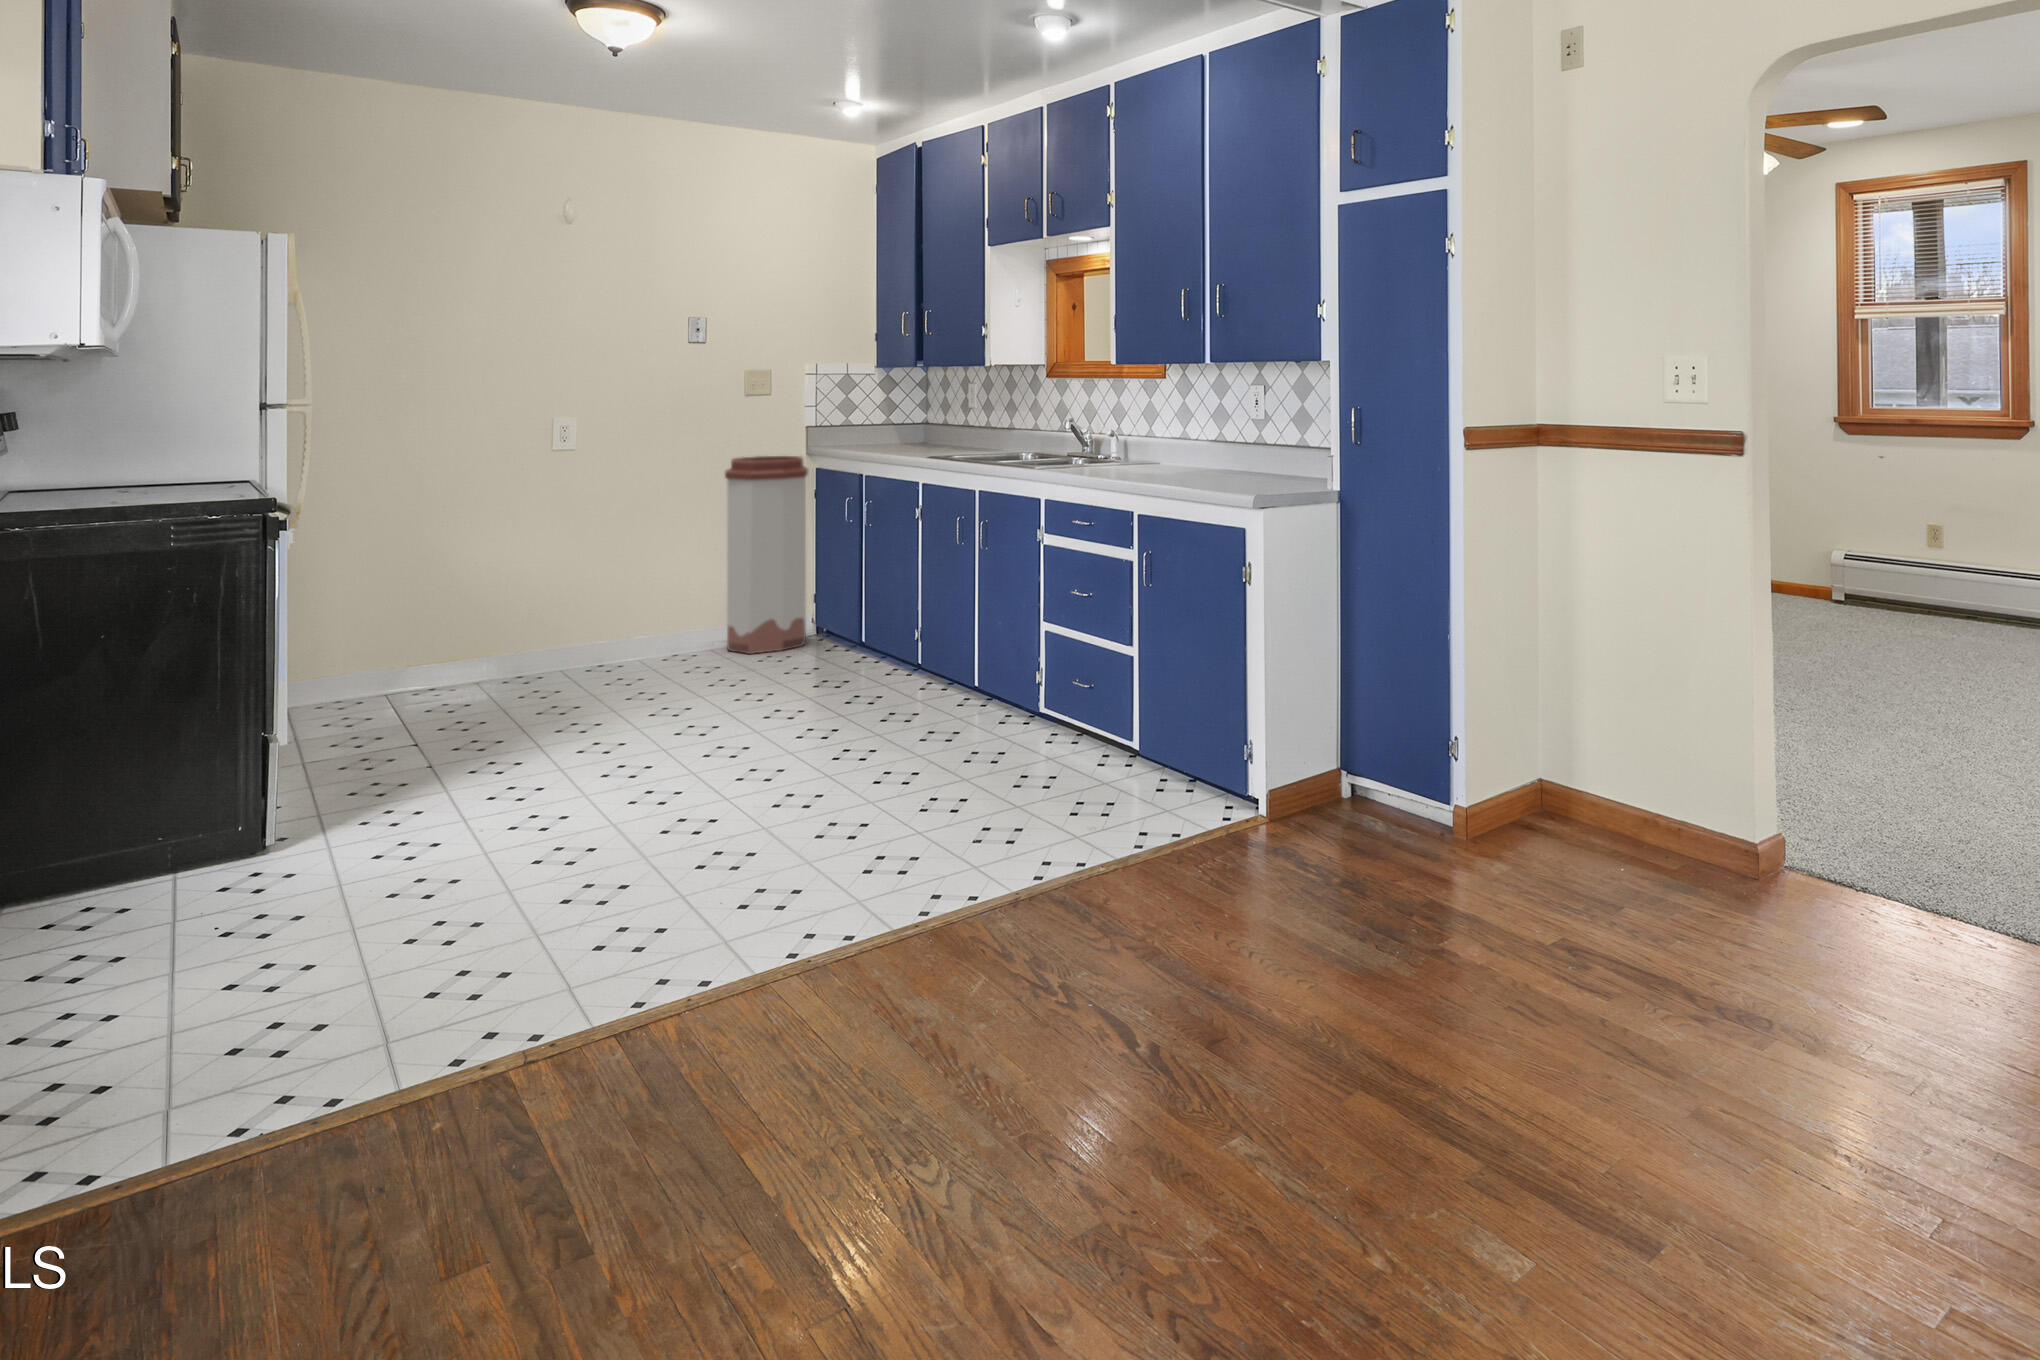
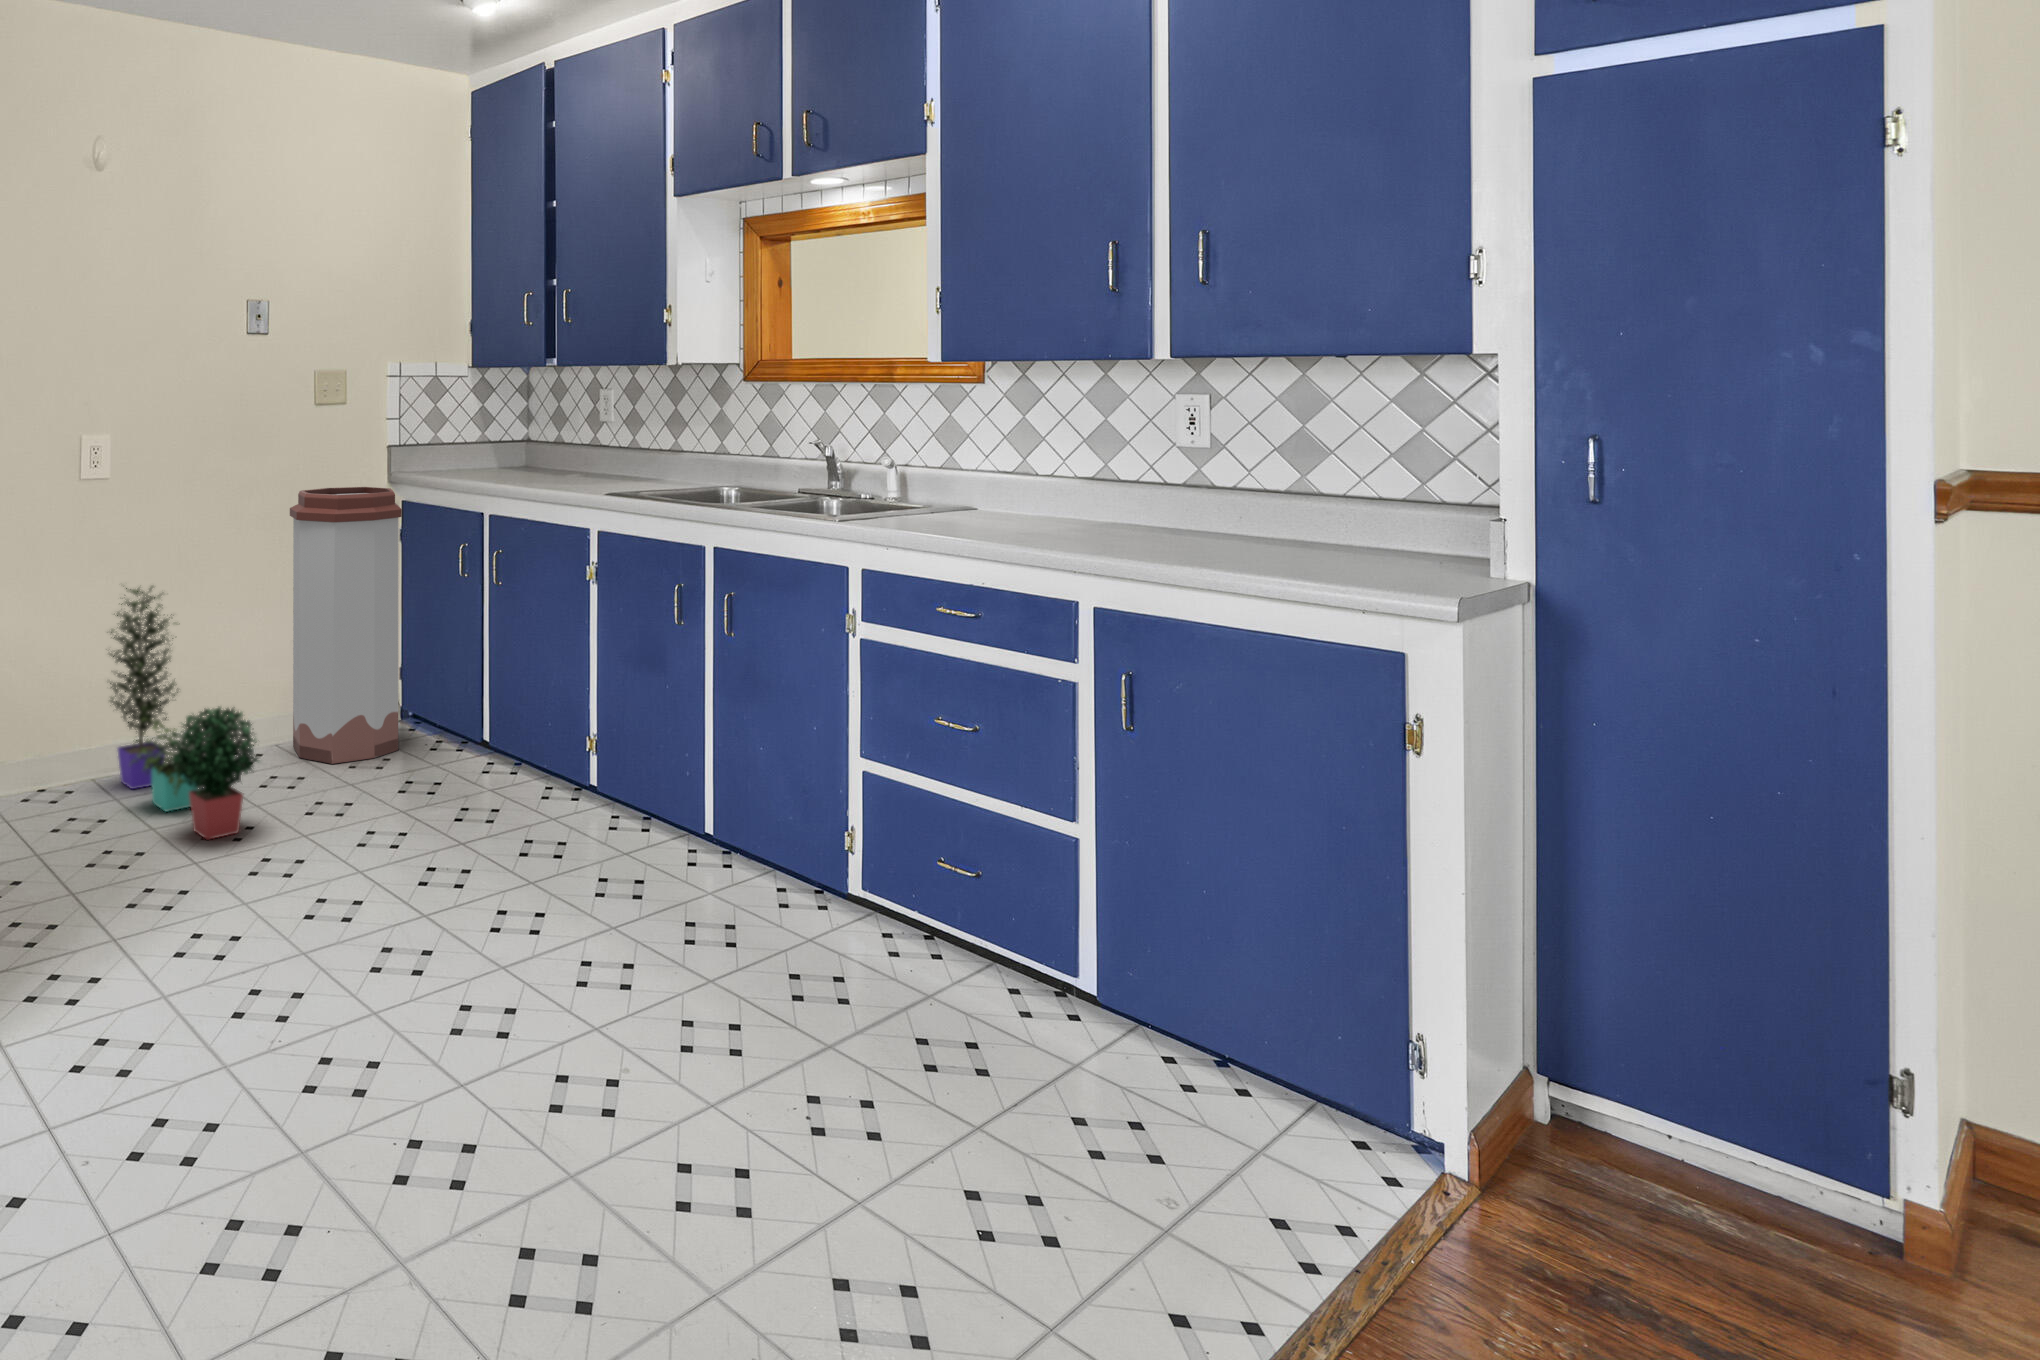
potted plant: none [576,523,676,694] -> present [110,586,259,839]

